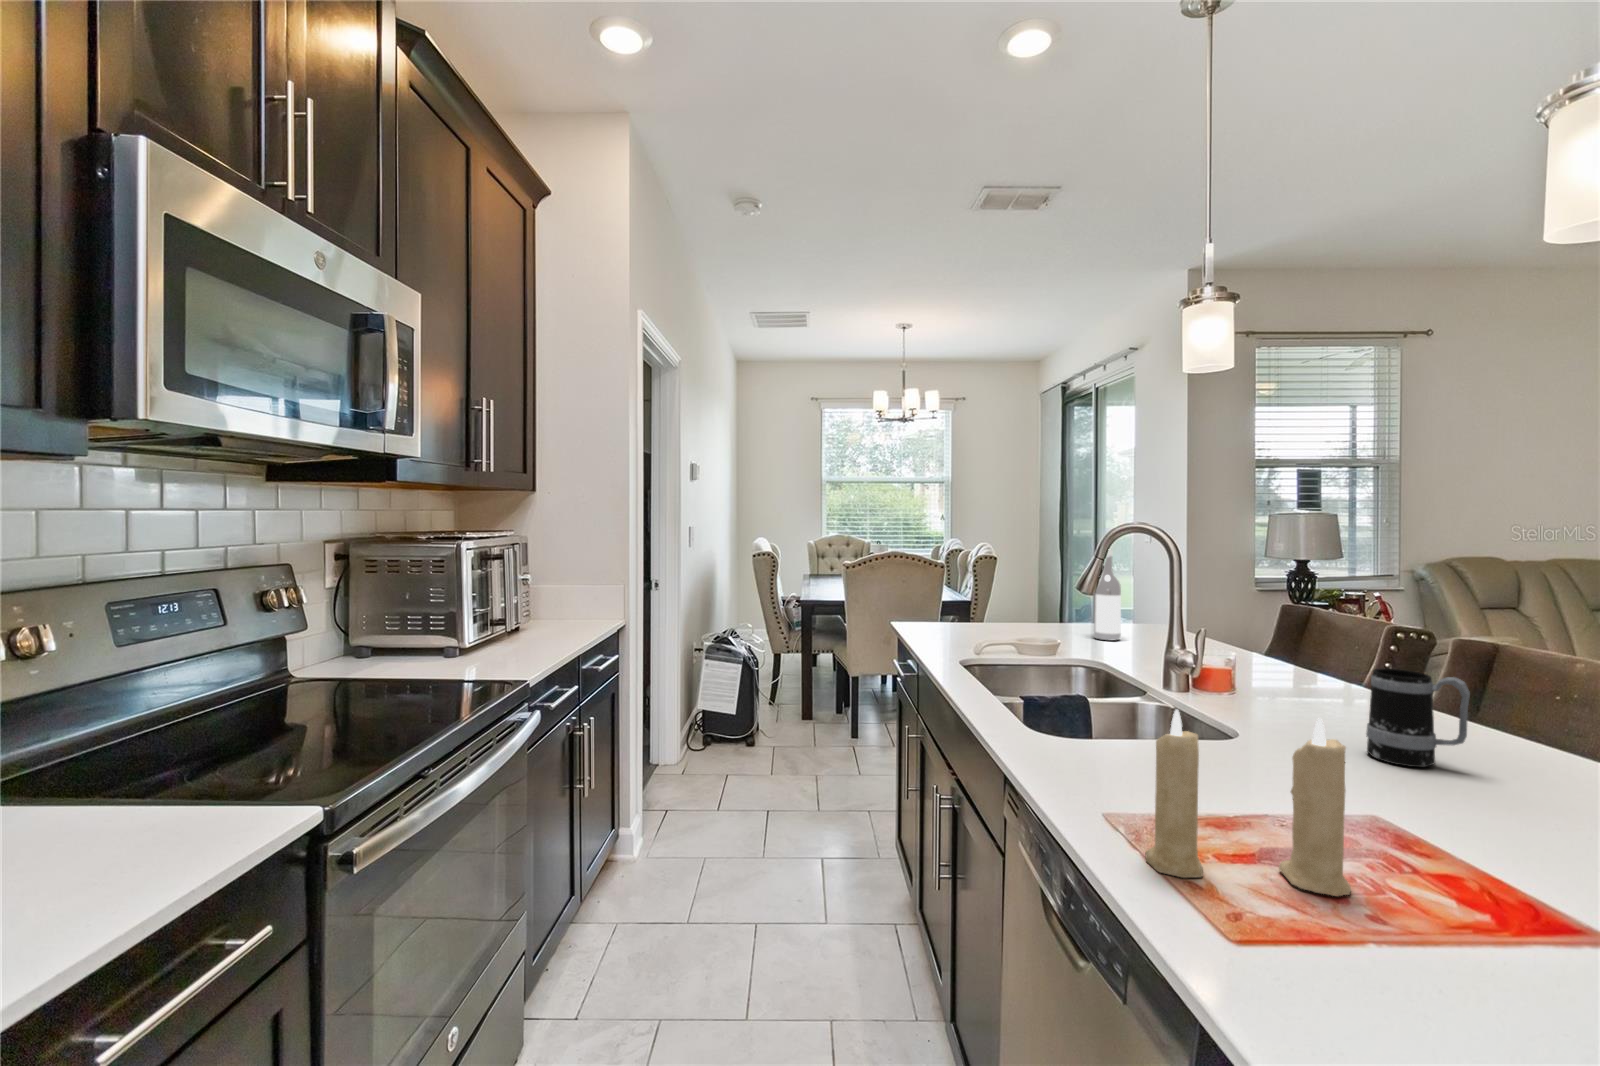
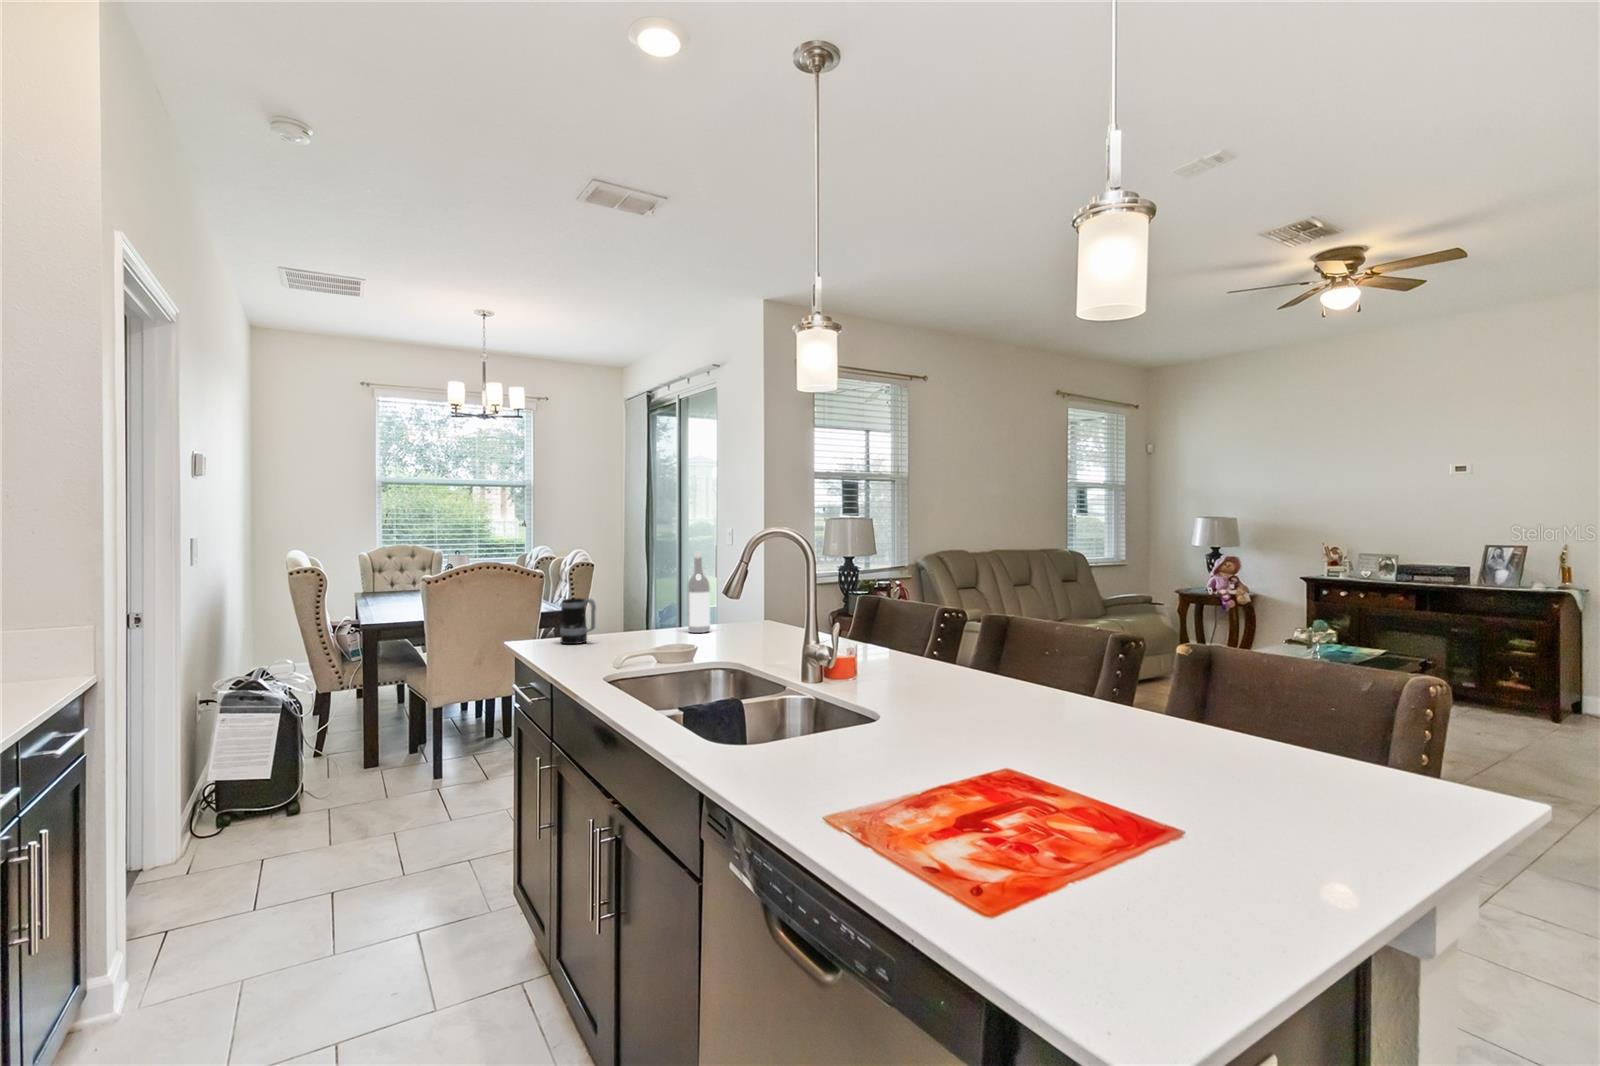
mug: present [1366,669,1470,767] -> present [560,598,596,644]
candle: present [1145,709,1351,896] -> none [729,645,845,770]

